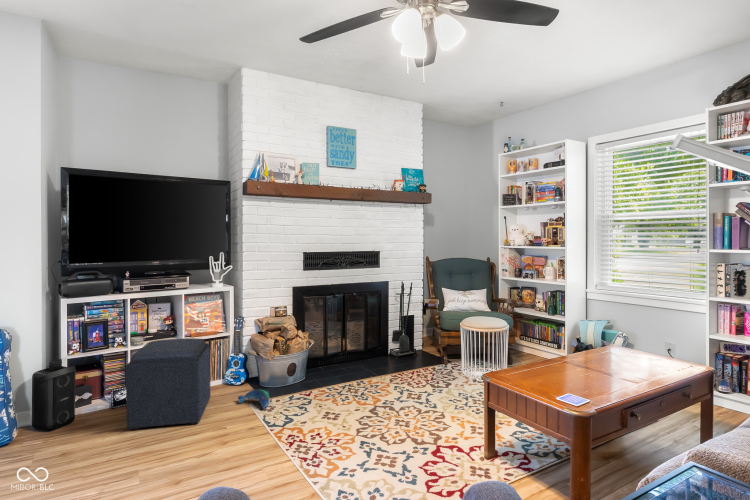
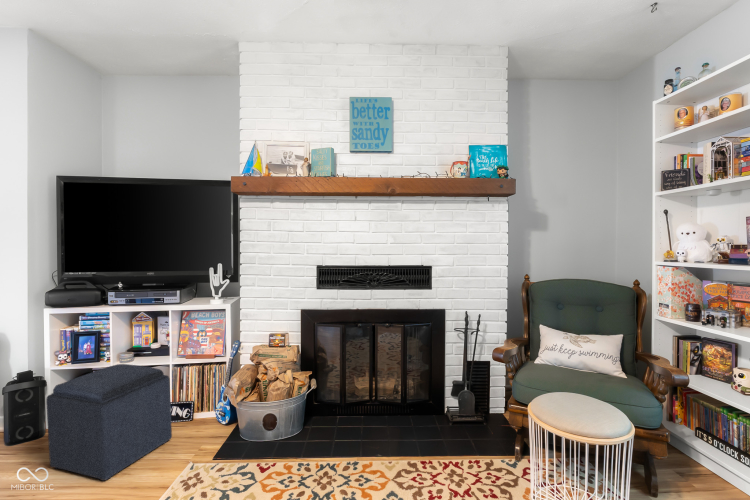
plush toy: present [238,389,269,409] -> none [180,445,211,481]

